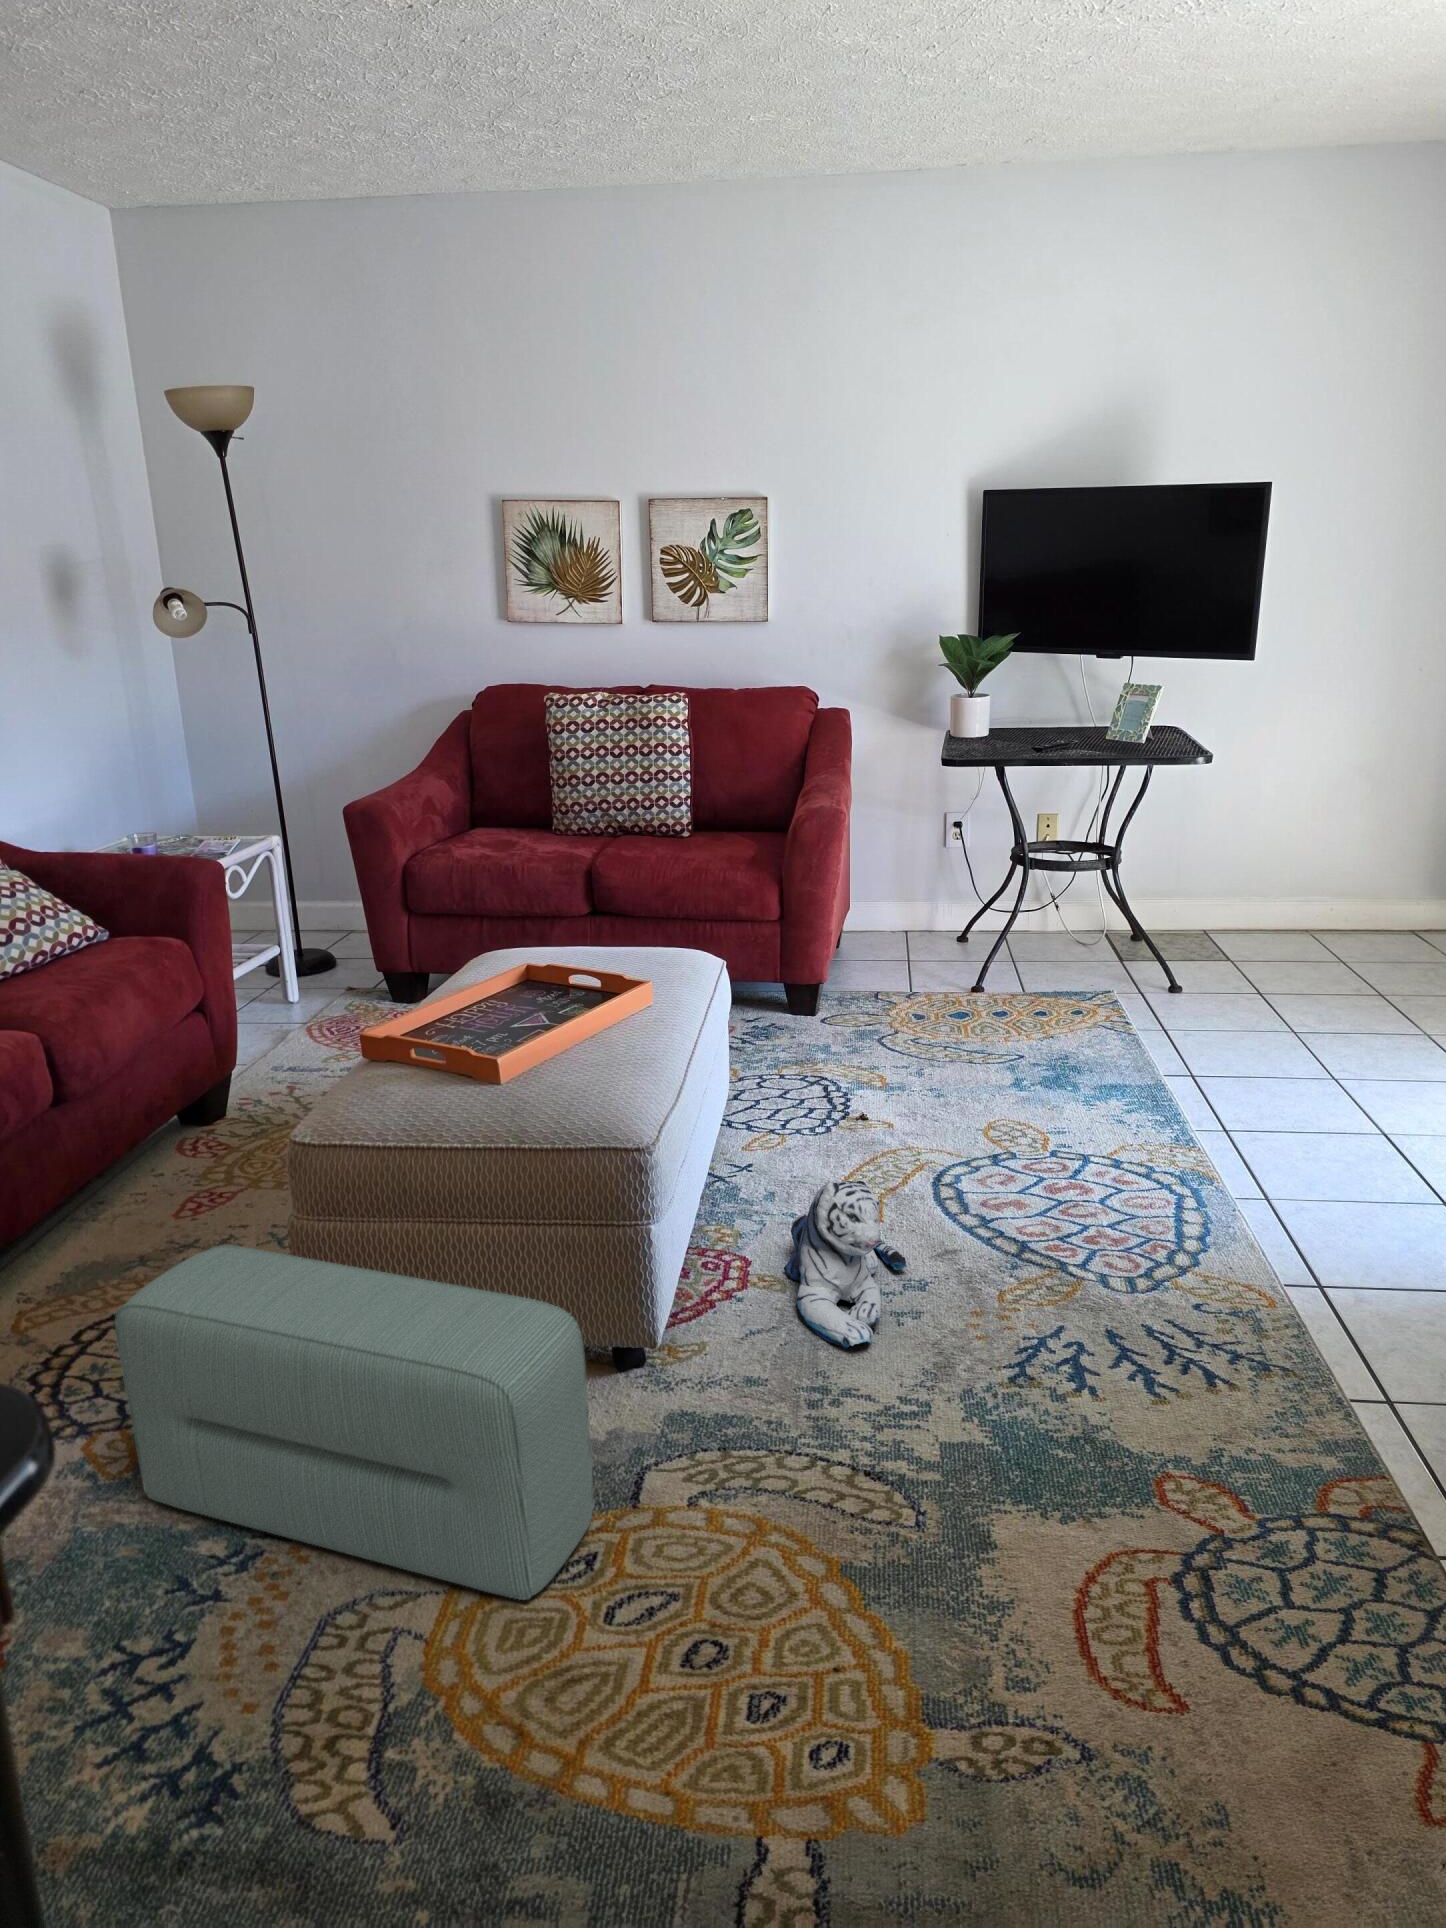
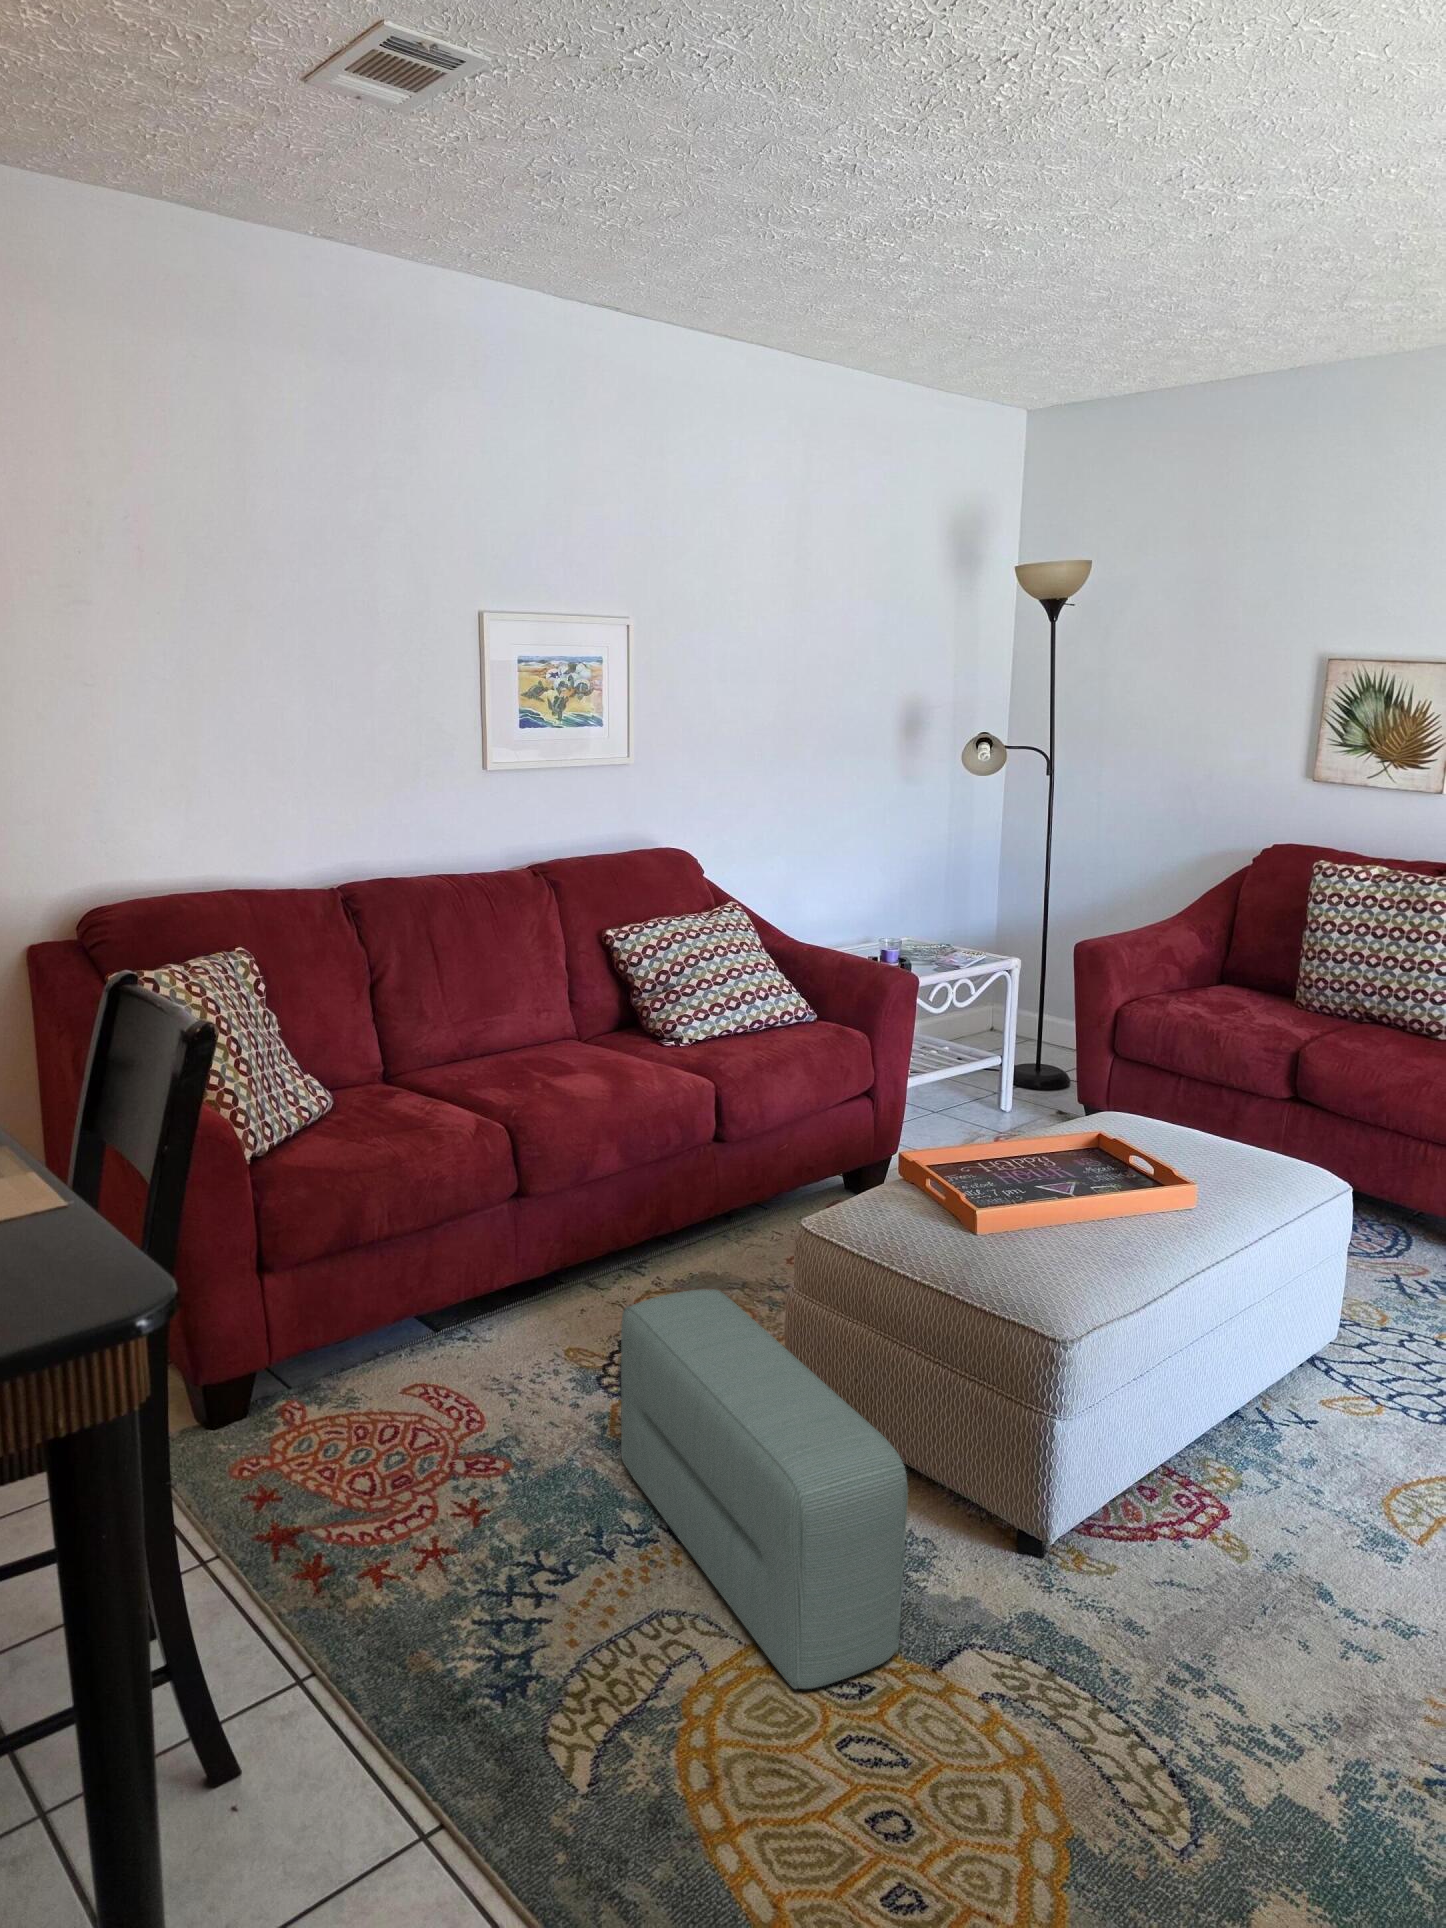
plush toy: present [784,1181,907,1348] -> none [1233,1462,1402,1654]

